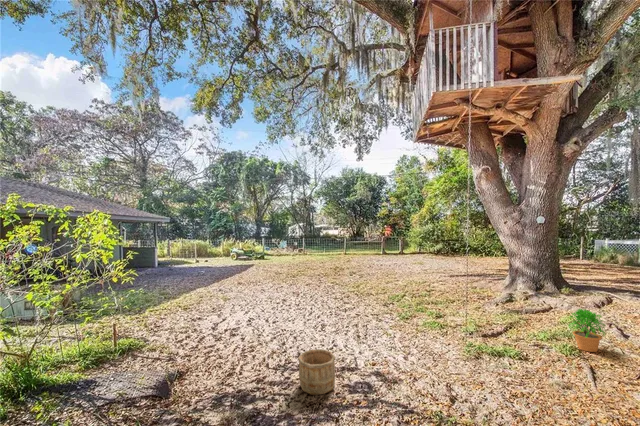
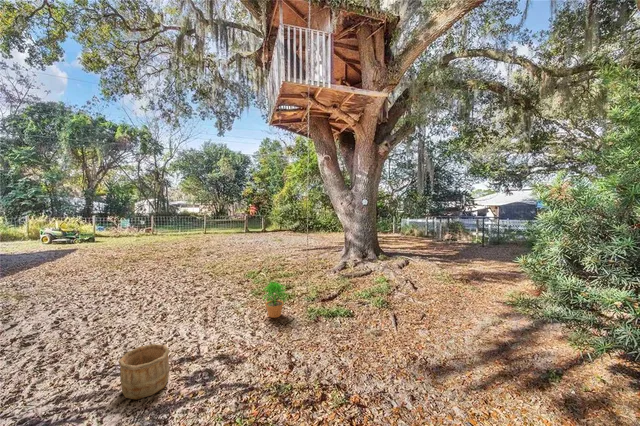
potted plant: present [569,309,605,352] -> present [262,282,287,318]

